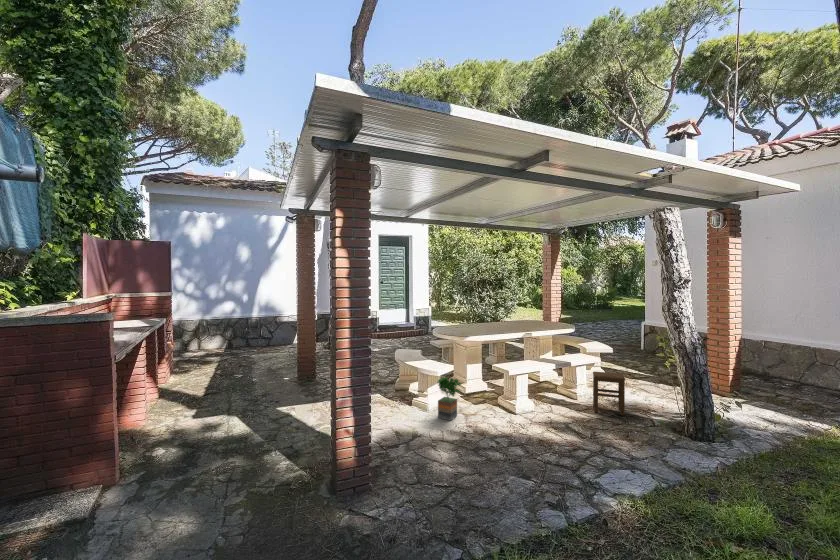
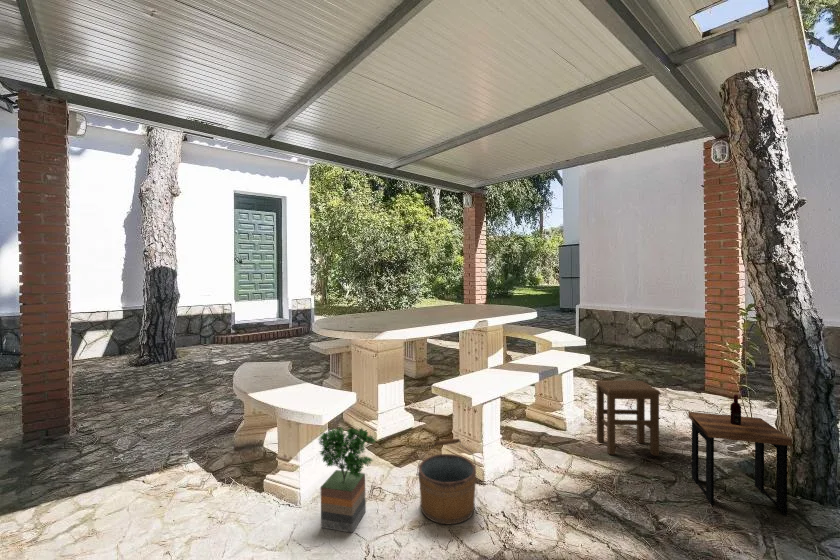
side table: none [629,380,670,441] -> present [688,394,792,516]
bucket: none [480,387,509,424] -> present [417,439,476,524]

